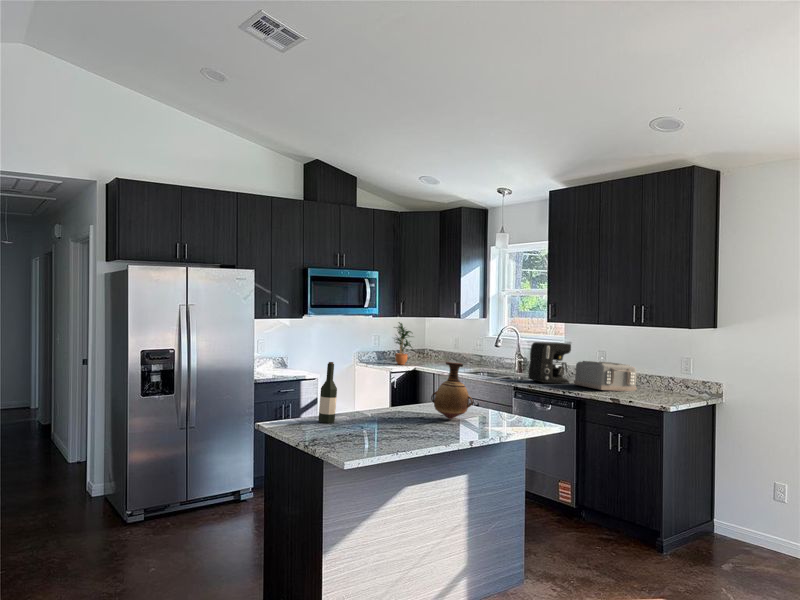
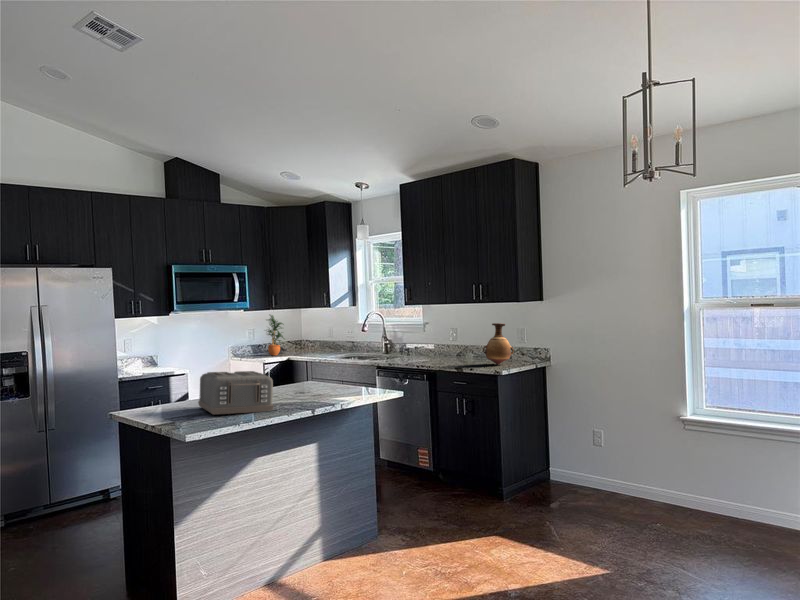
coffee maker: present [528,342,571,384] -> none [389,324,426,360]
toaster: present [574,361,637,391] -> present [198,371,273,414]
wine bottle: present [318,362,337,423] -> none [172,349,190,407]
vase: present [431,362,472,419] -> present [483,323,514,364]

